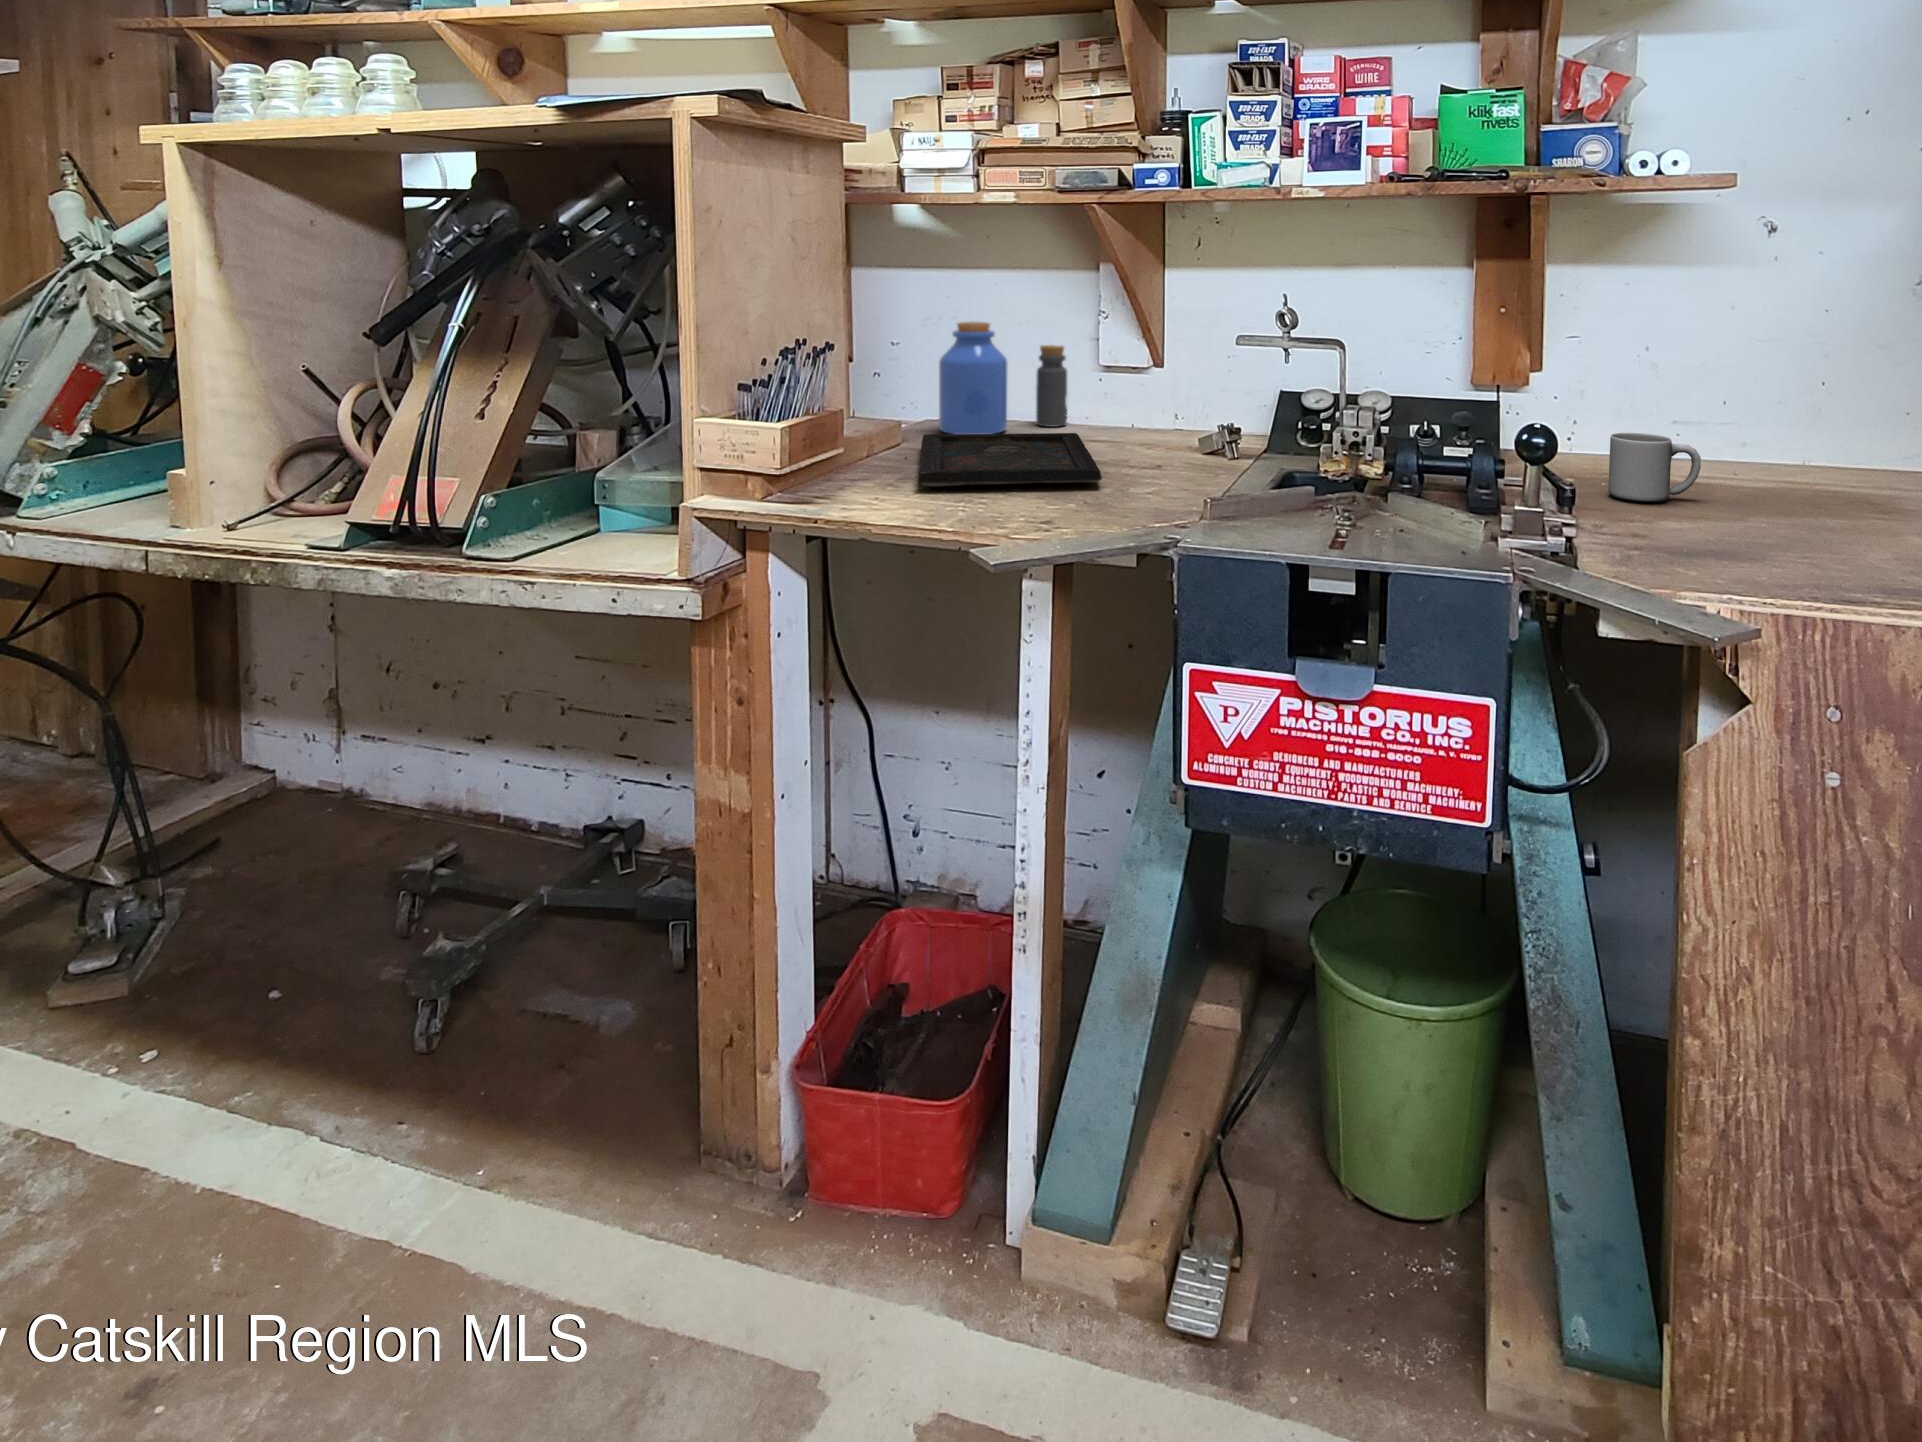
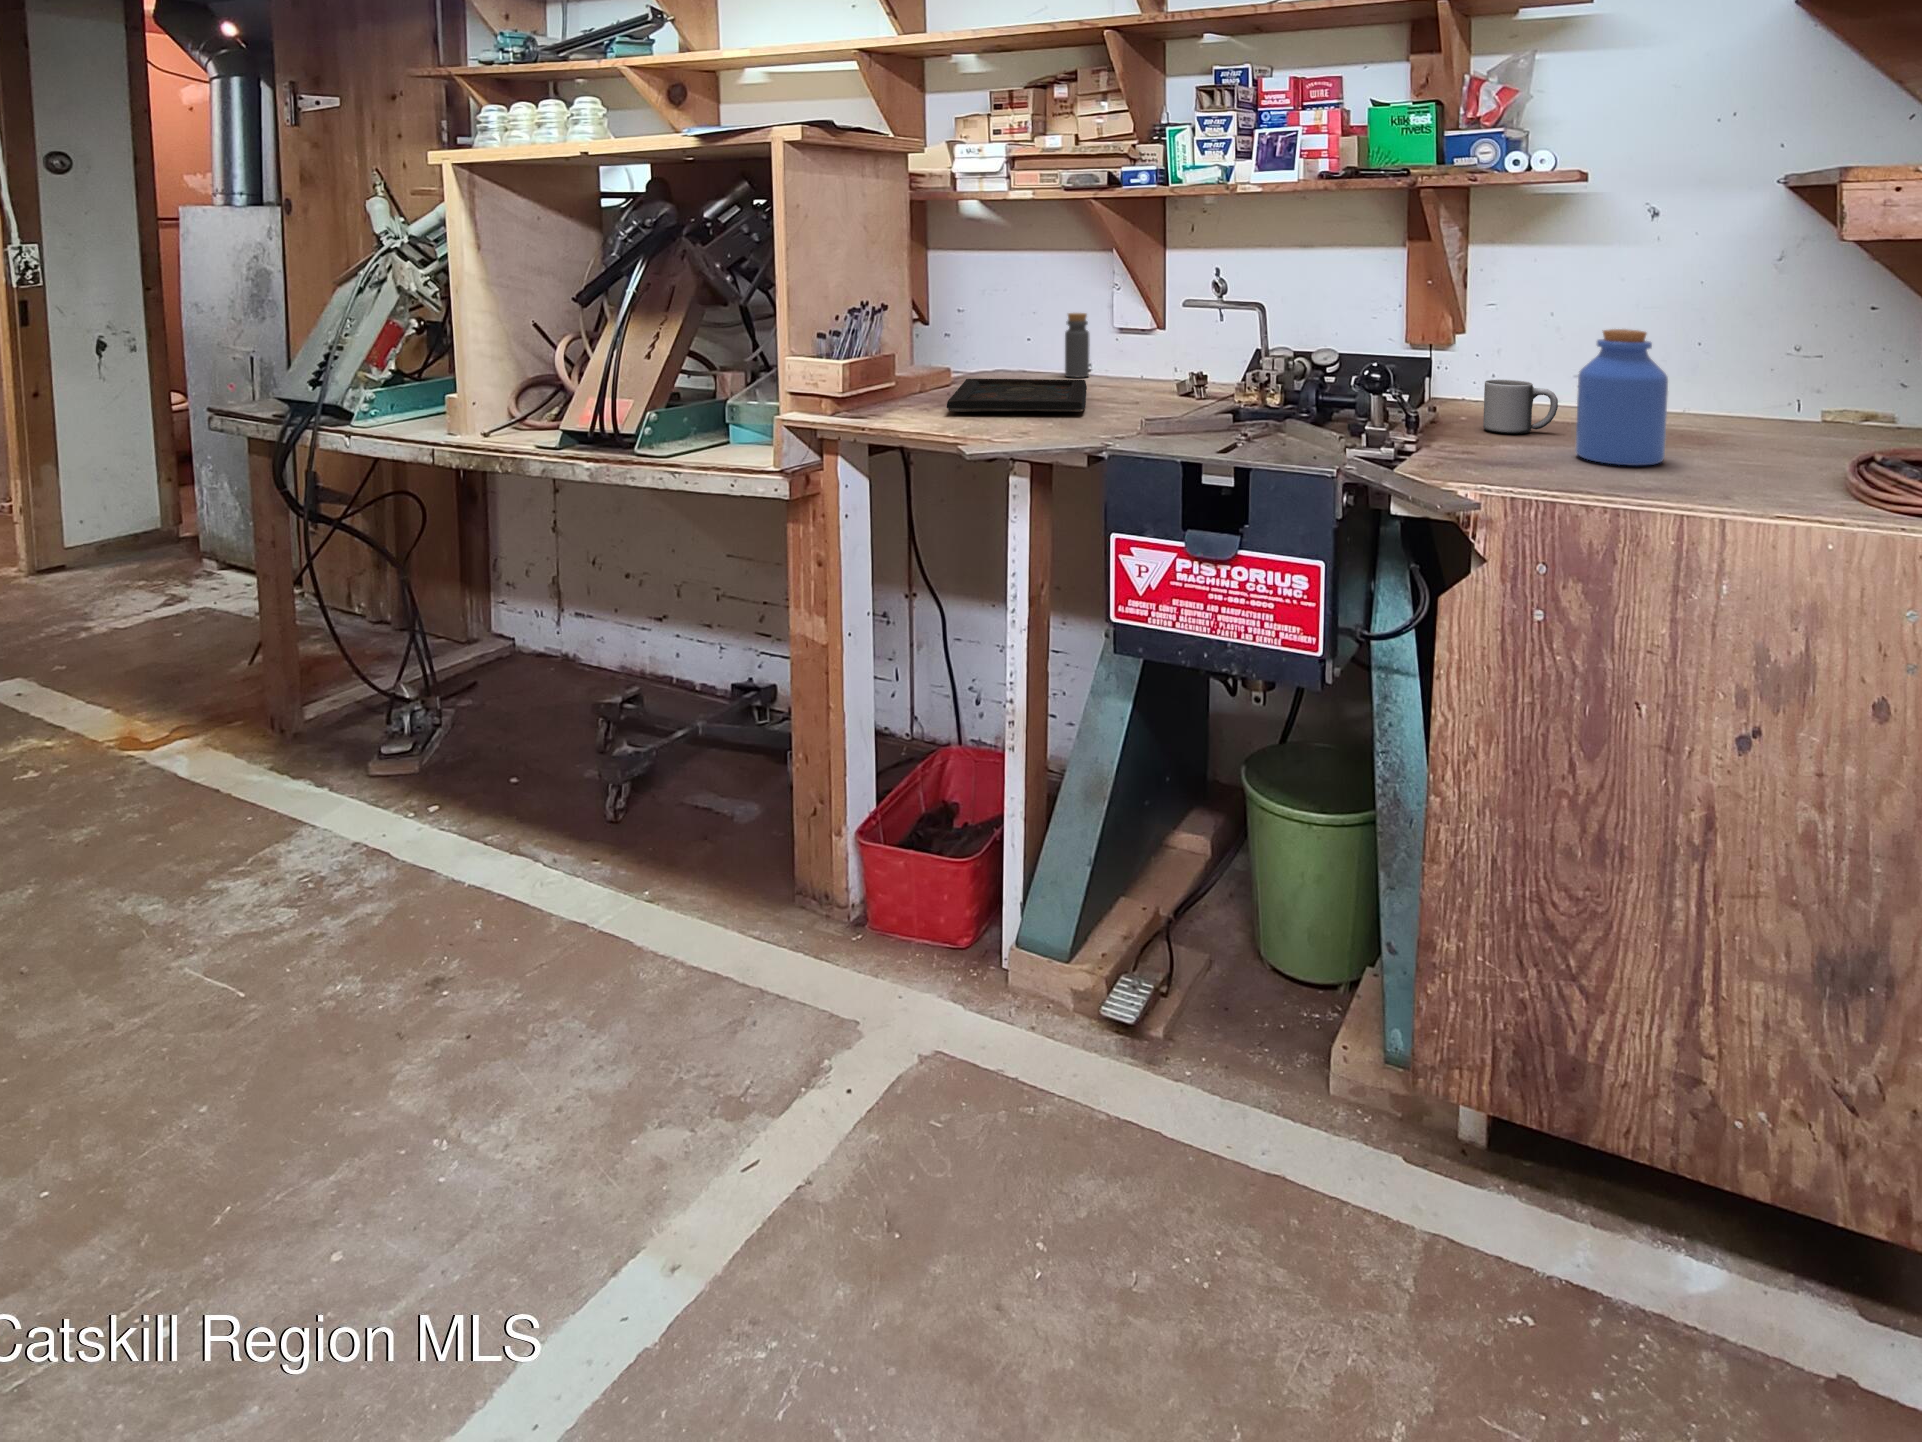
jar: present [939,322,1007,434] -> present [1575,329,1668,465]

